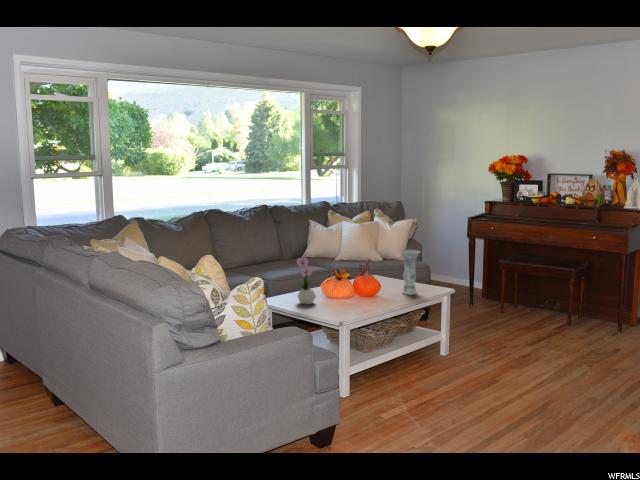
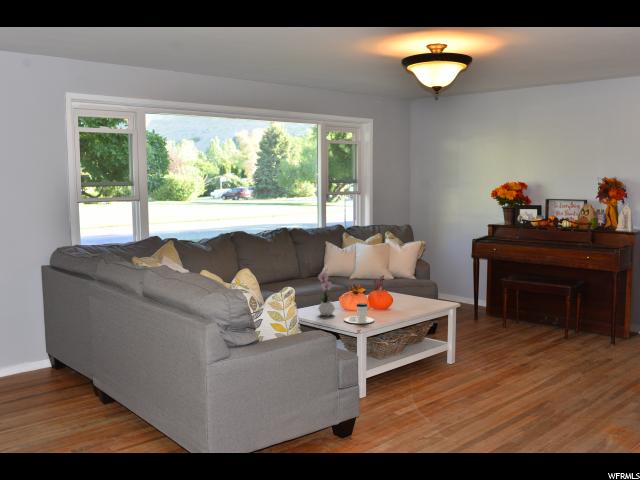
vase: present [400,250,420,295] -> none [410,267,429,308]
coffee cup: none [326,290,359,314] -> present [344,303,374,324]

